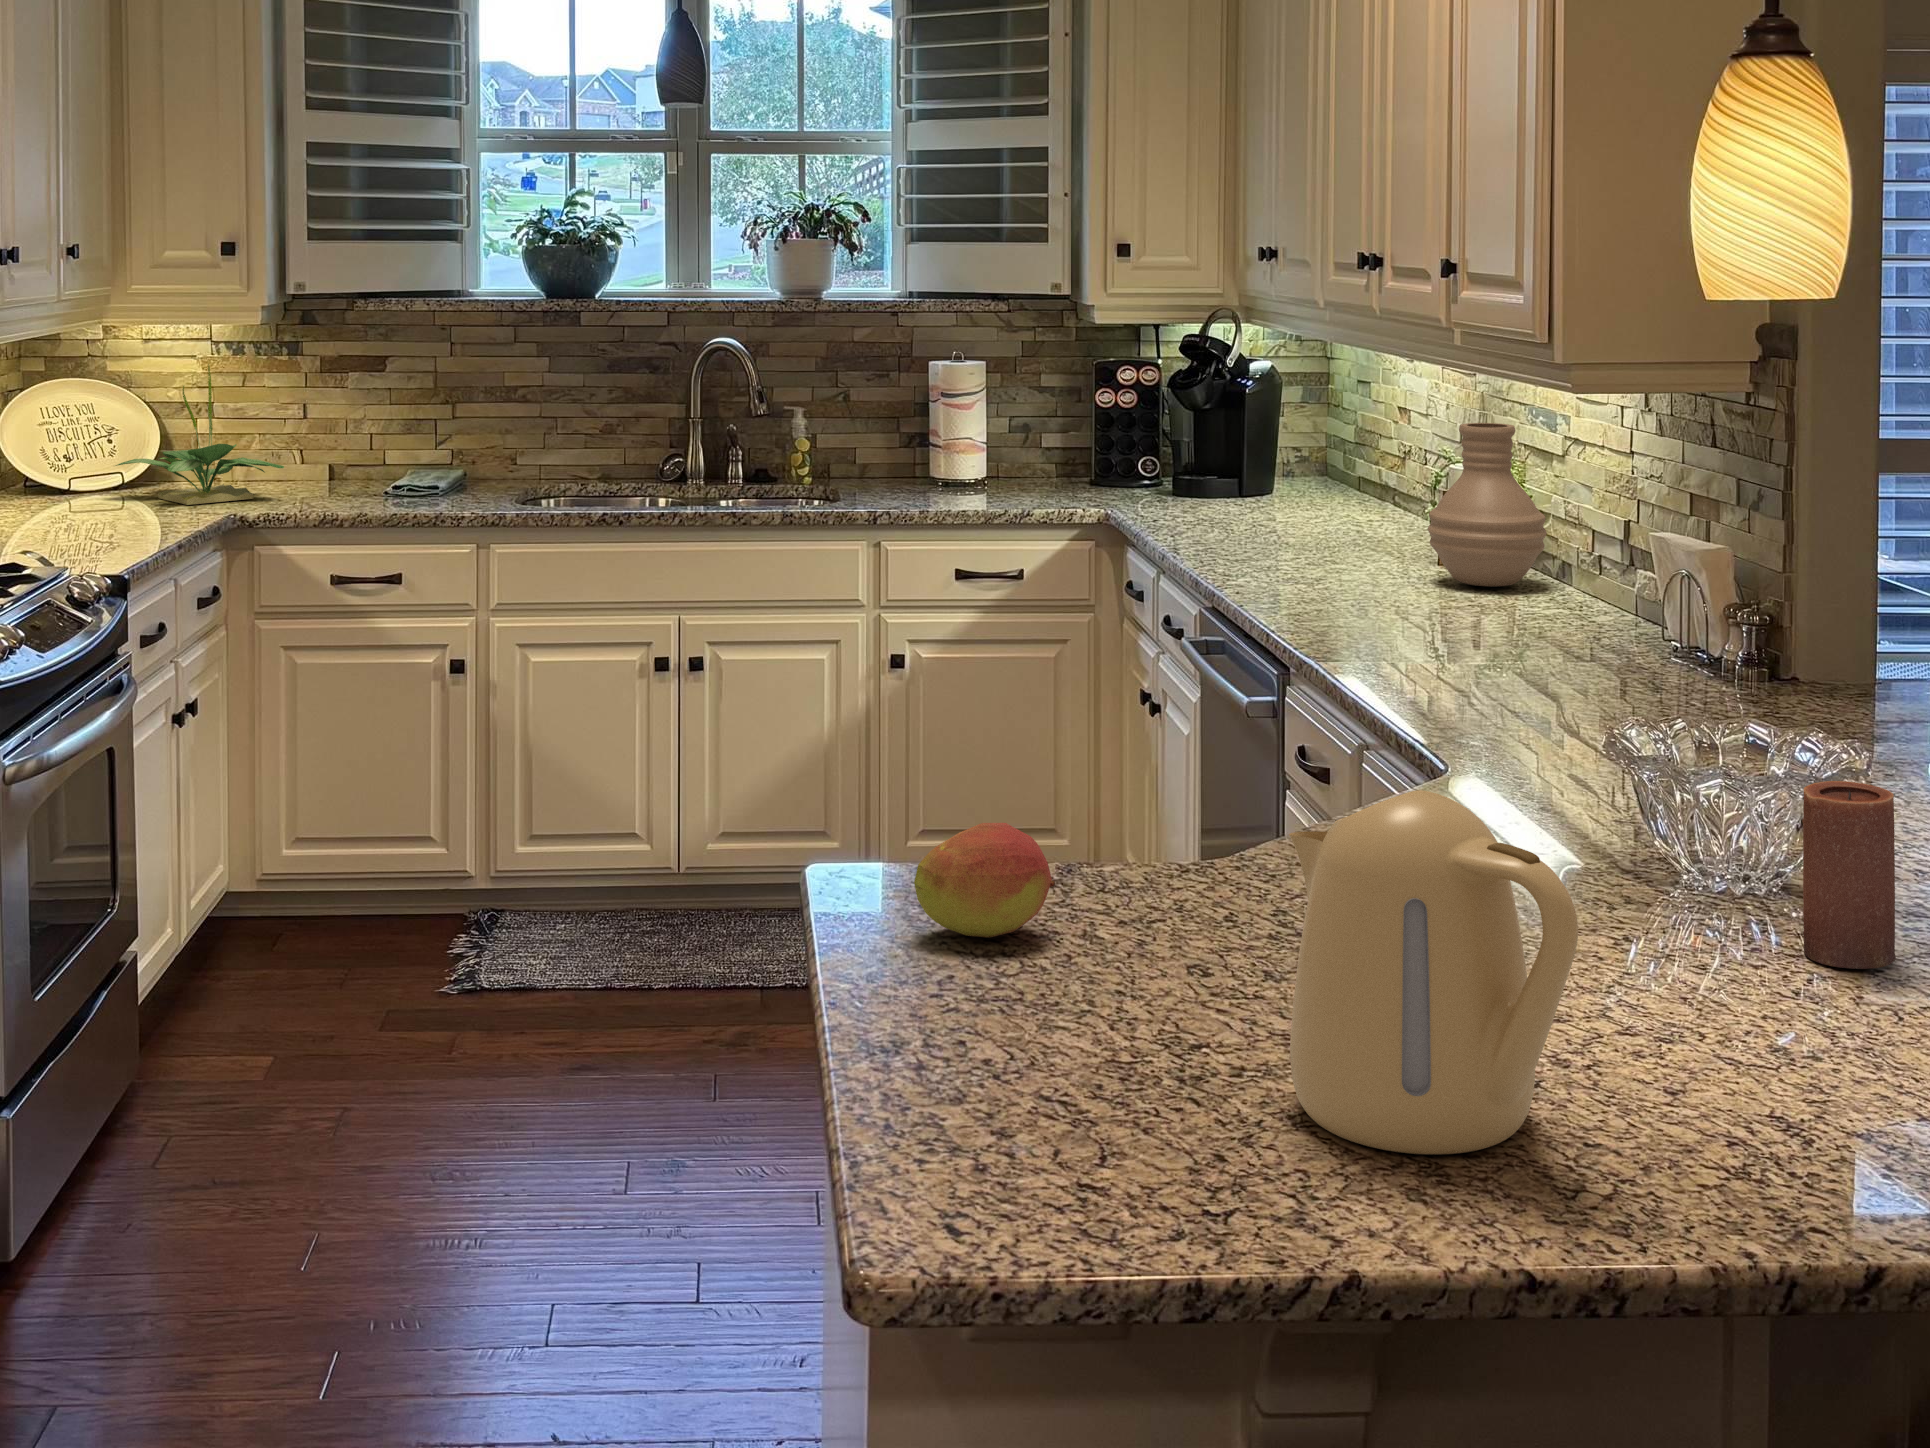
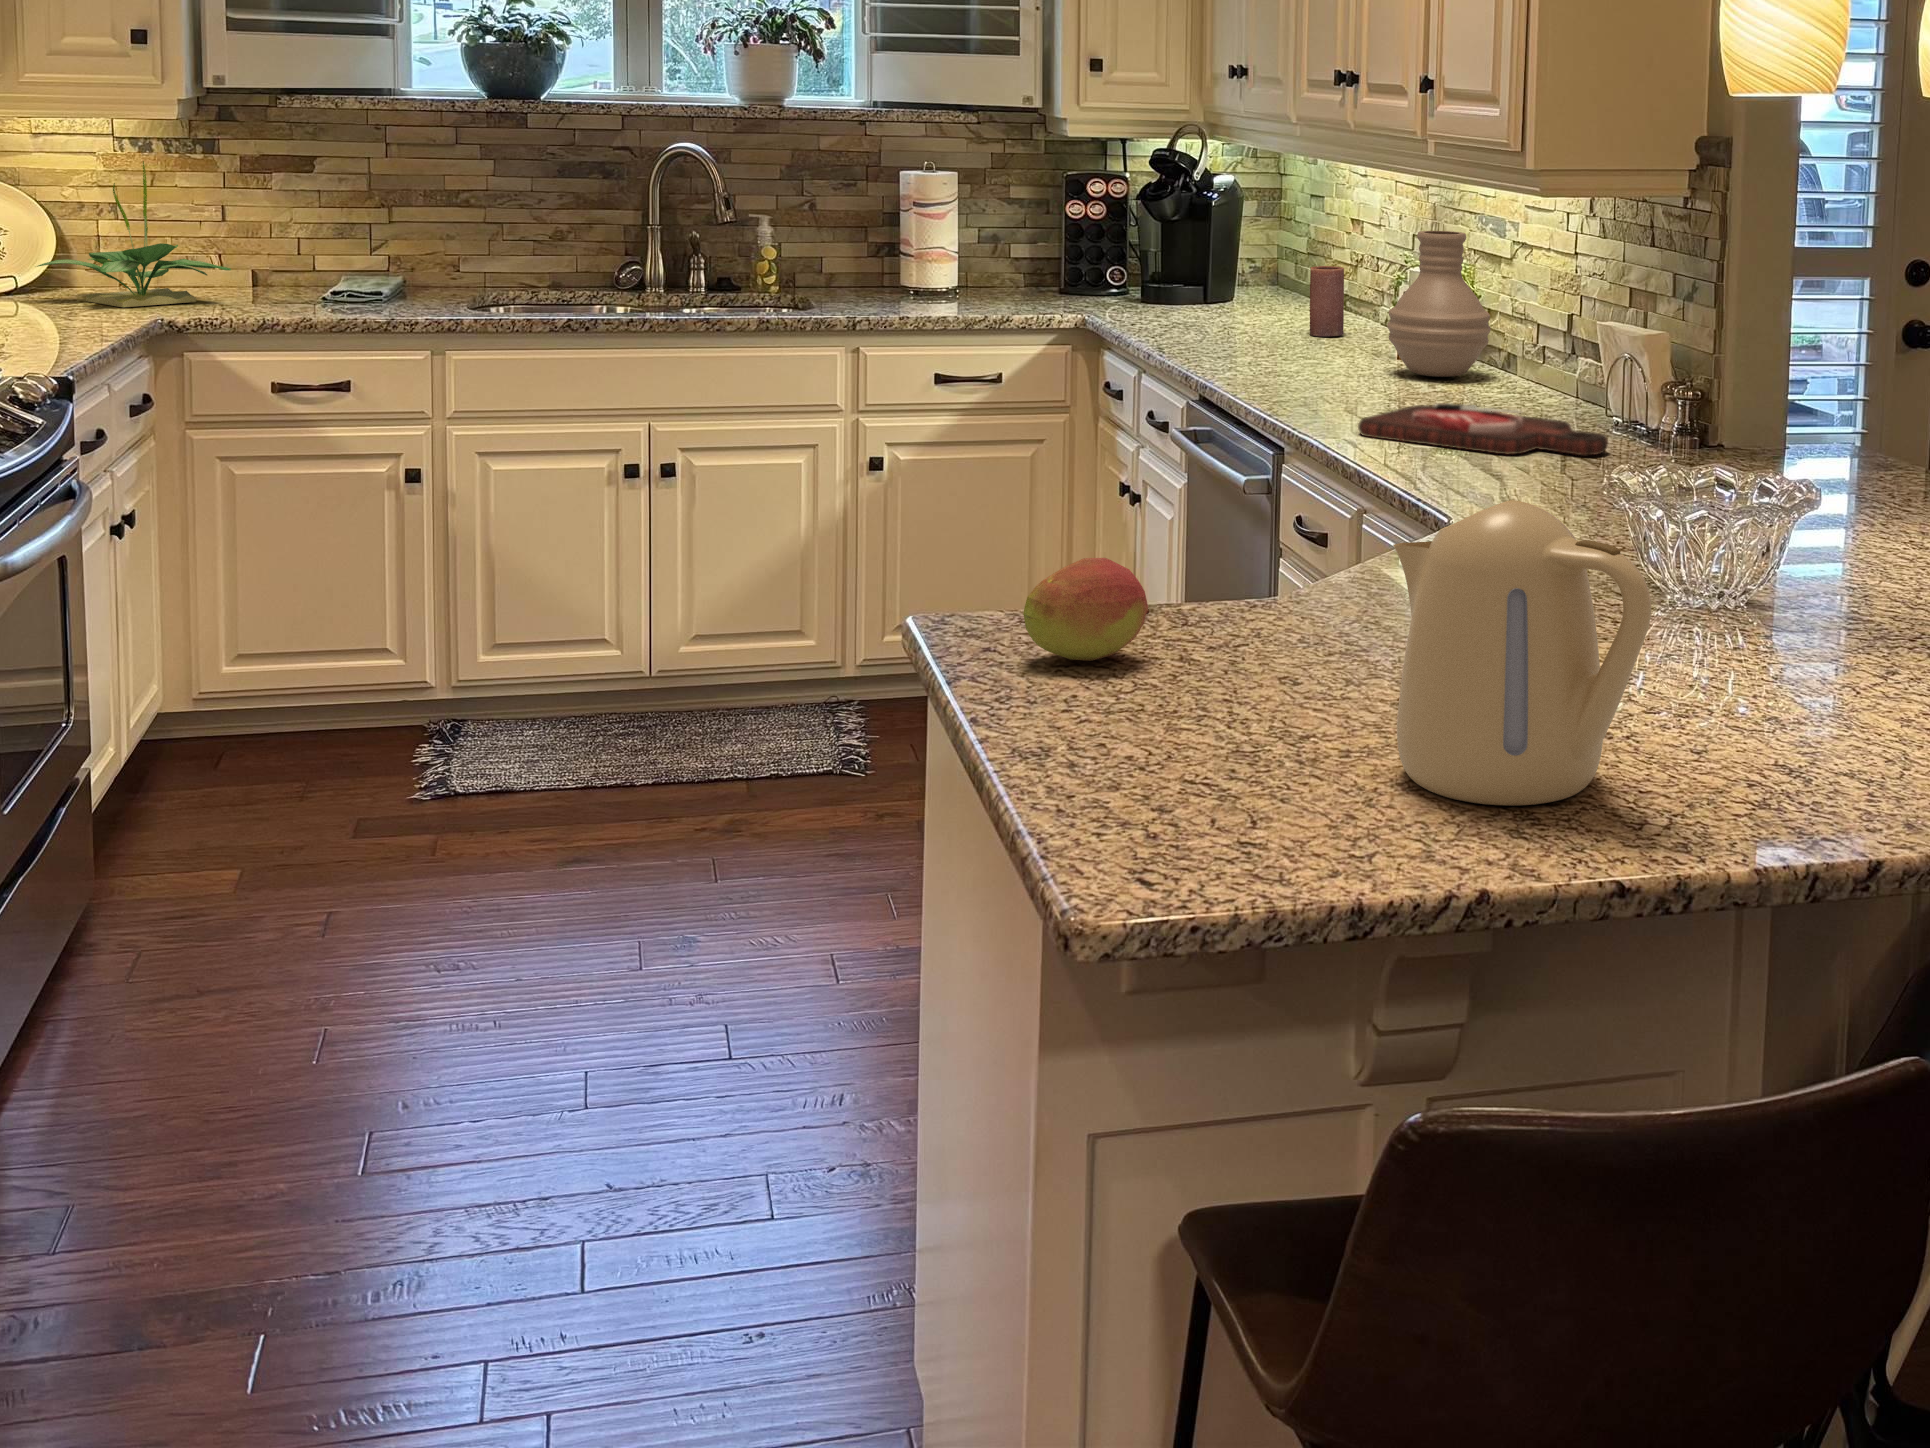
cutting board: none [1374,623,1664,689] -> present [1358,403,1608,455]
candle: present [1802,781,1896,969] -> present [1310,266,1344,336]

